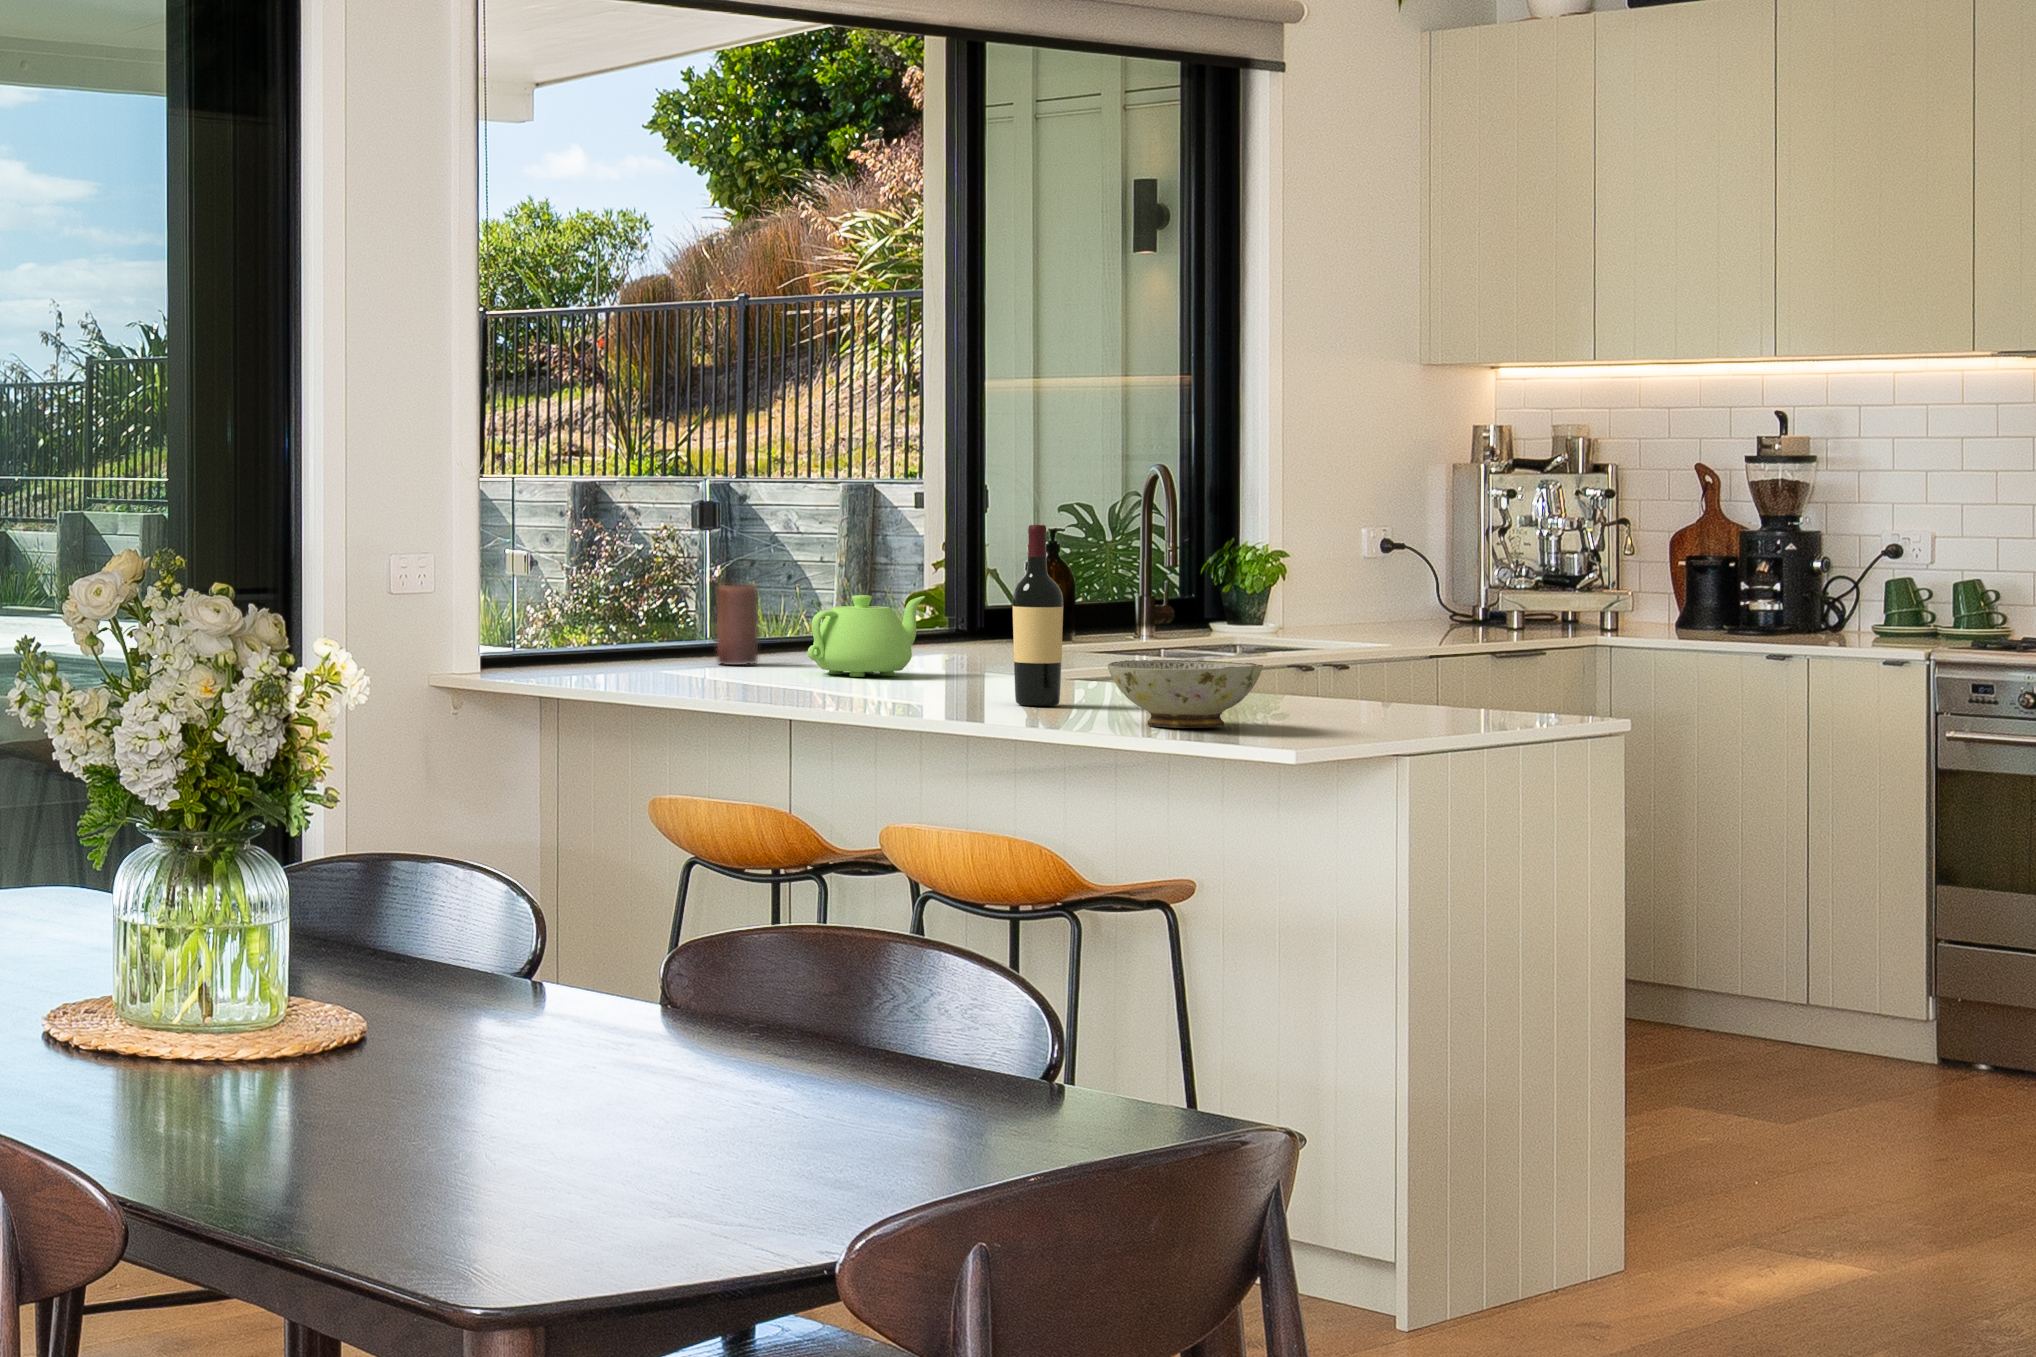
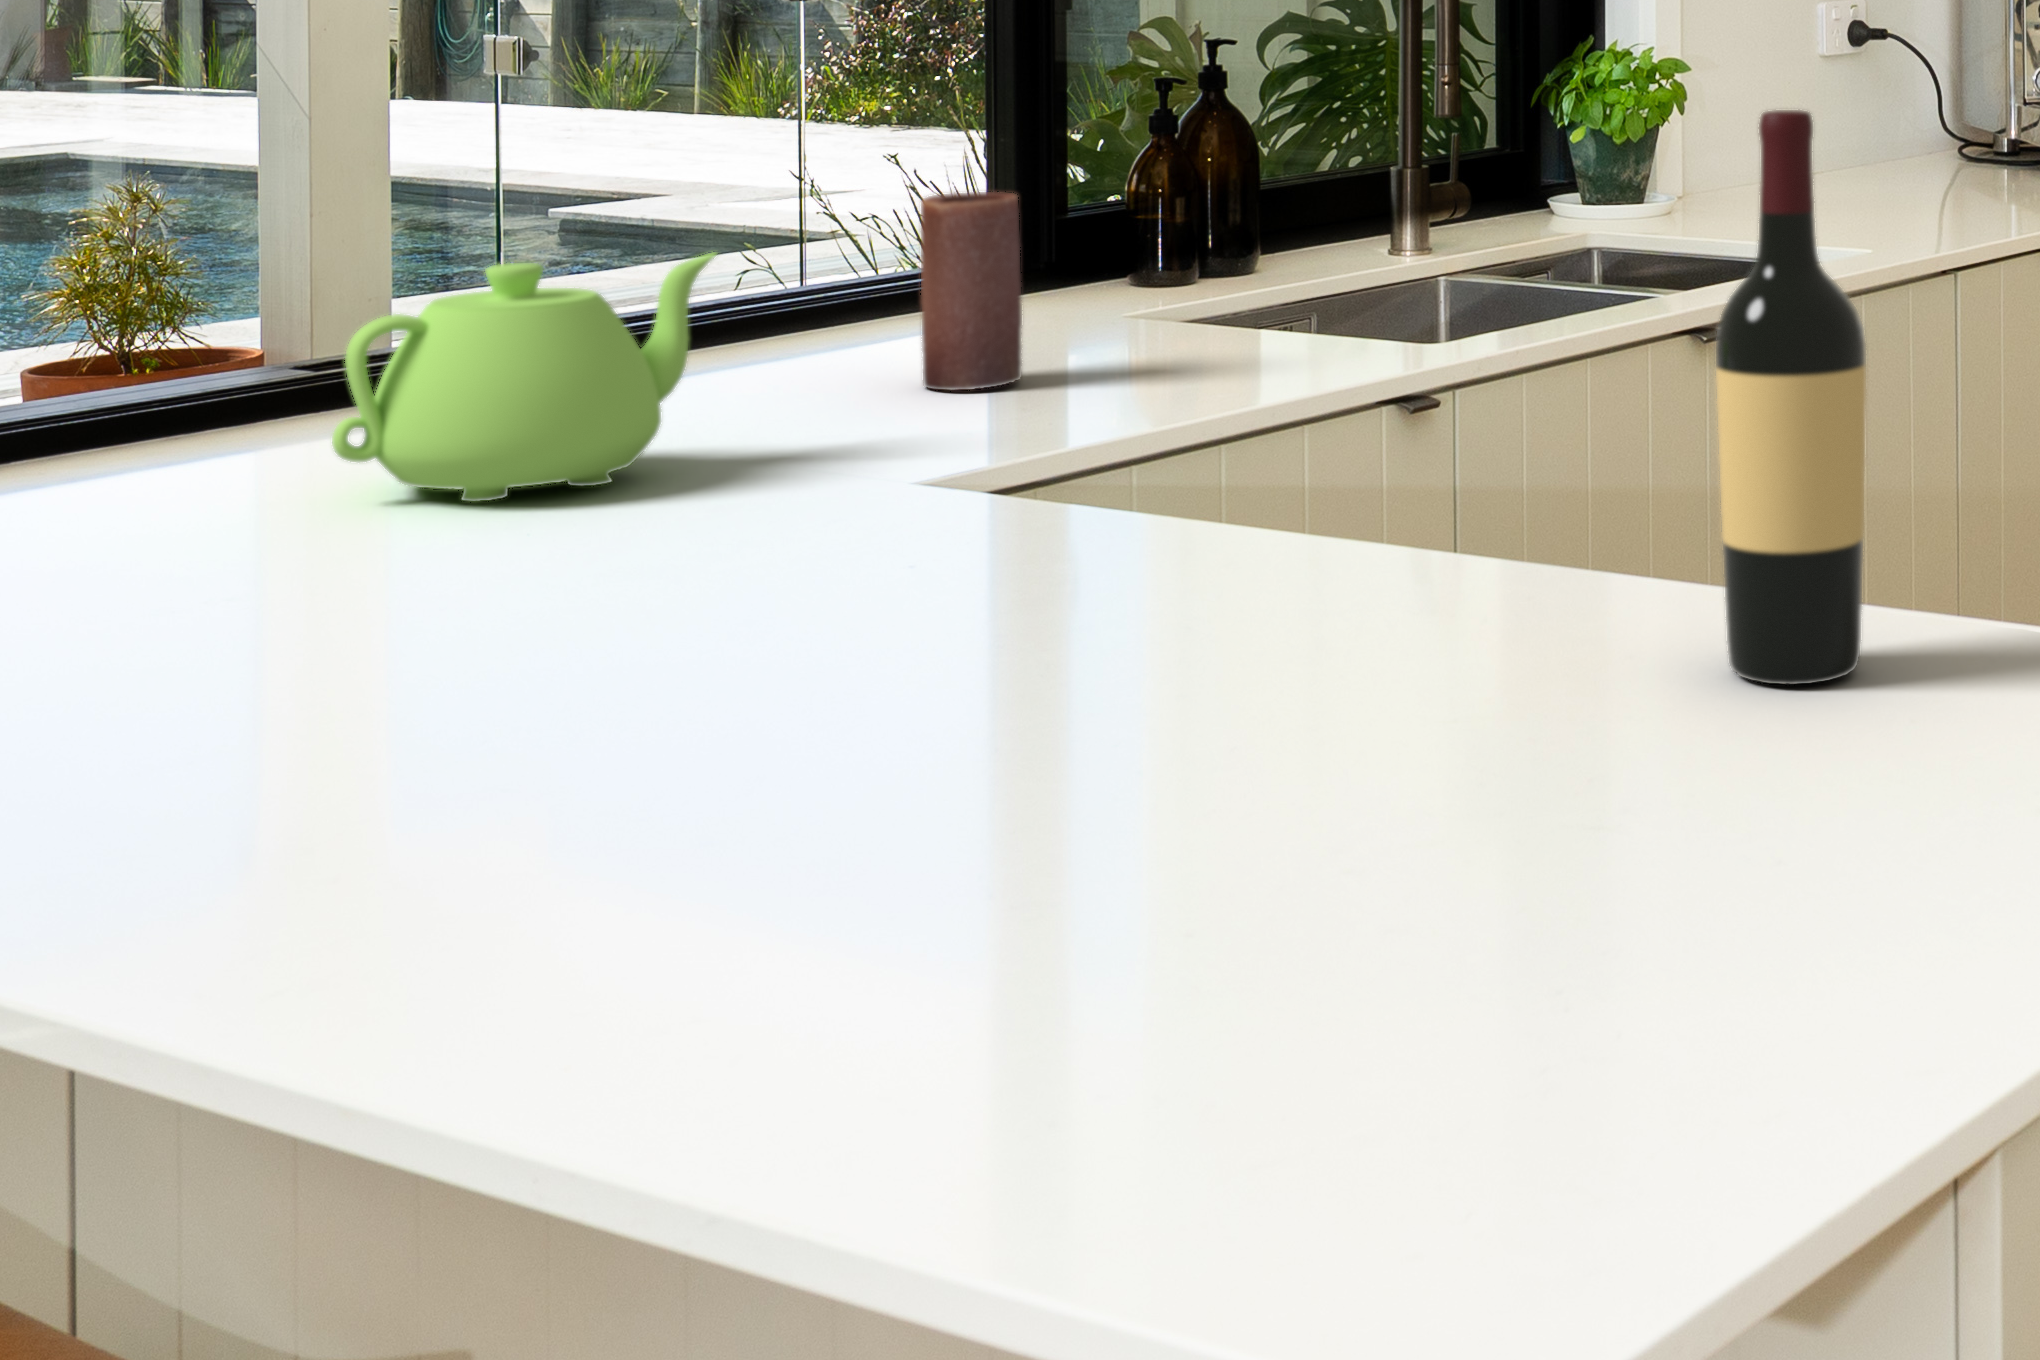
wine bottle: present [1013,525,1063,706] -> present [1716,110,1866,685]
candle: present [717,585,758,665] -> present [921,192,1022,390]
ceramic bowl: present [1108,660,1263,728] -> none [907,547,1434,849]

